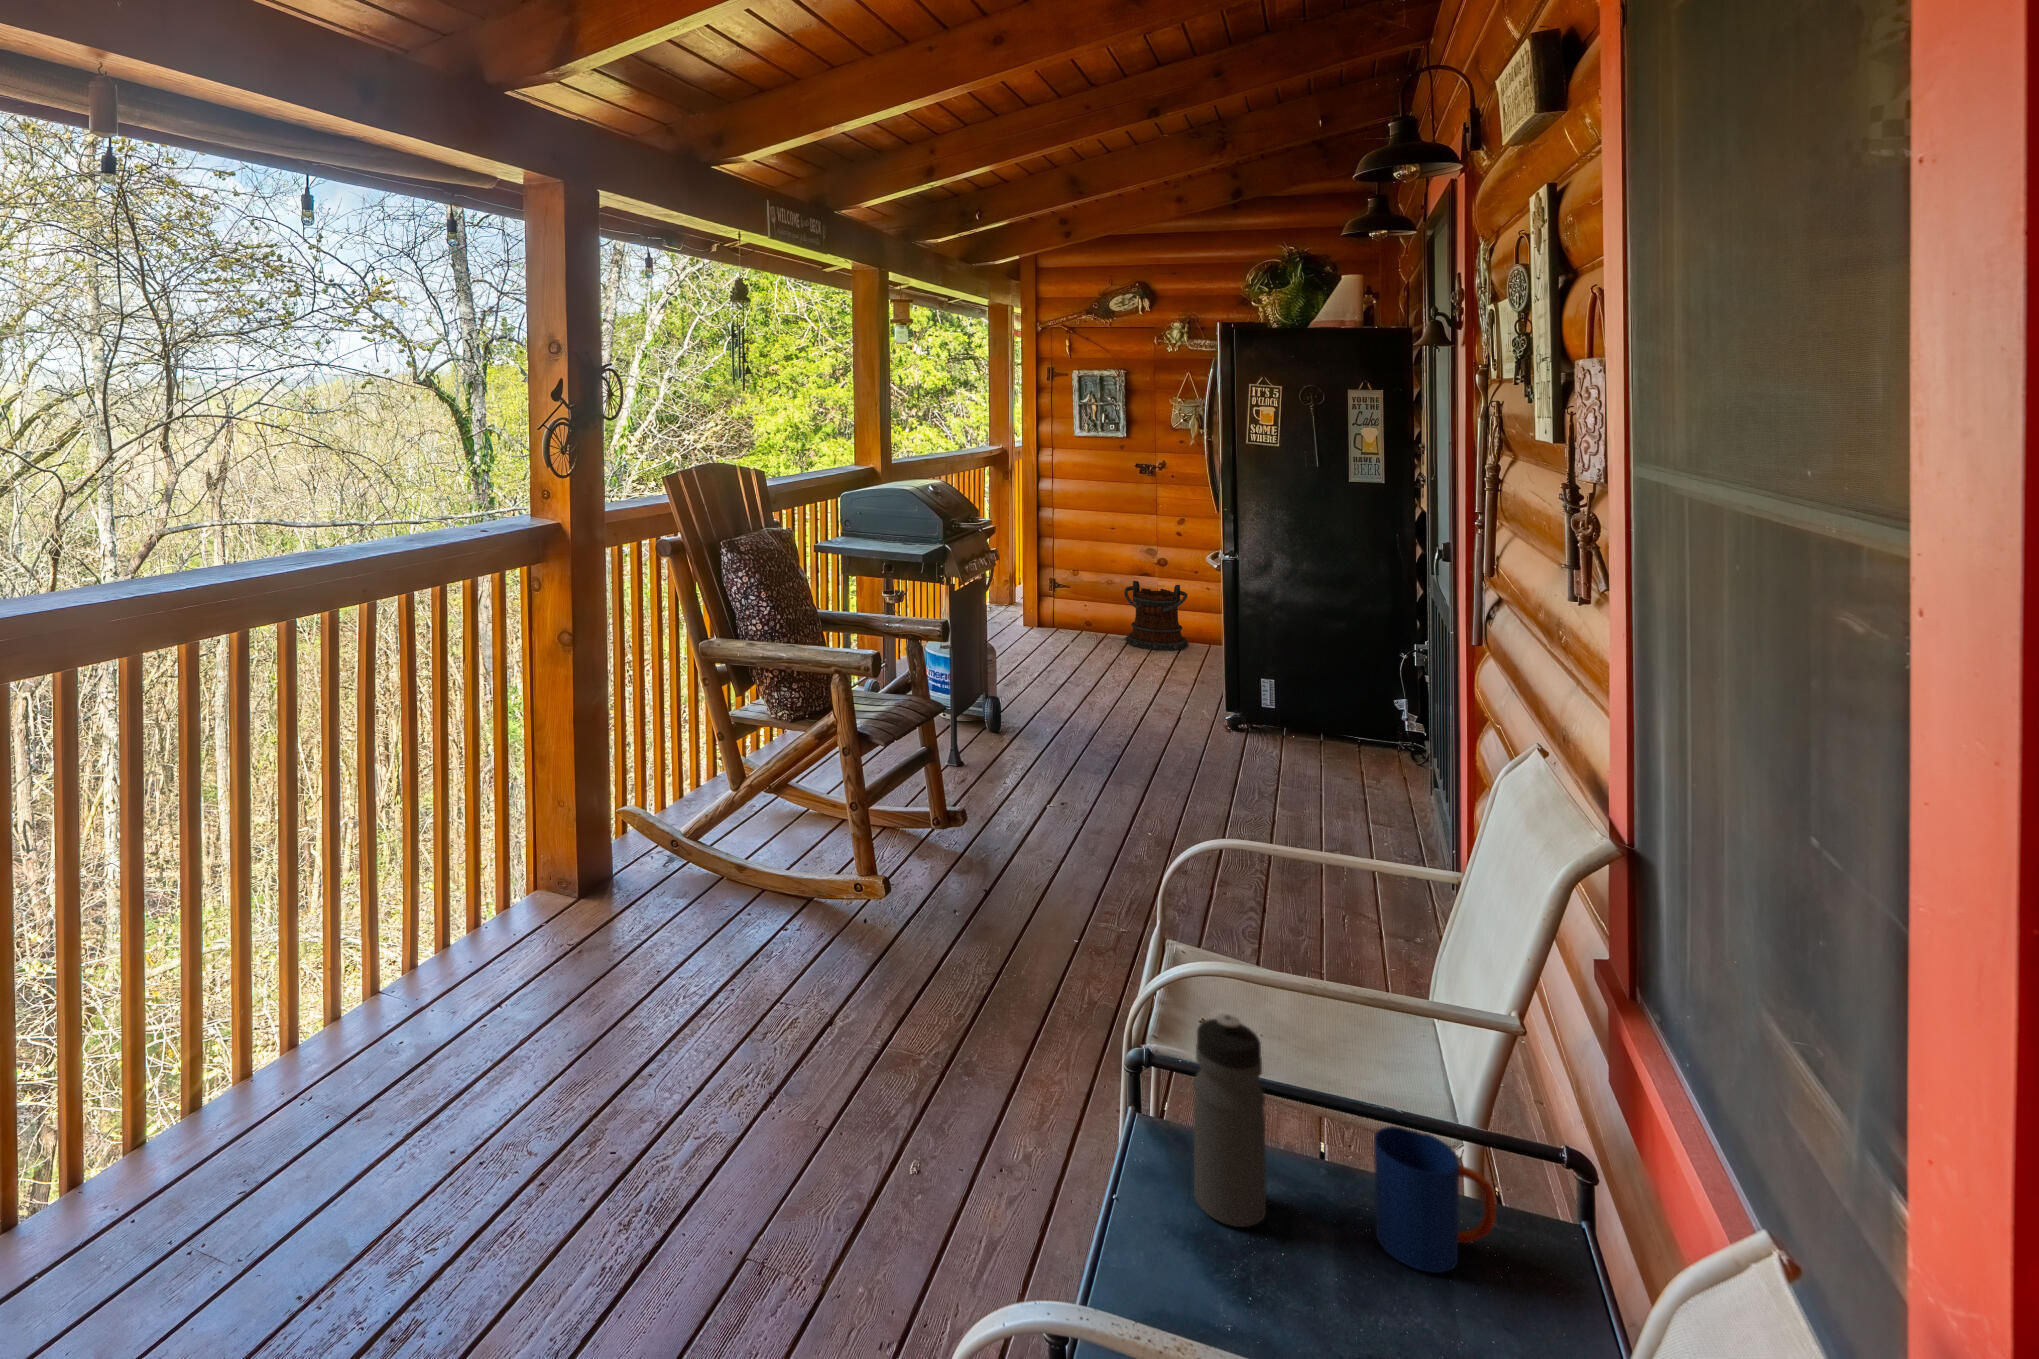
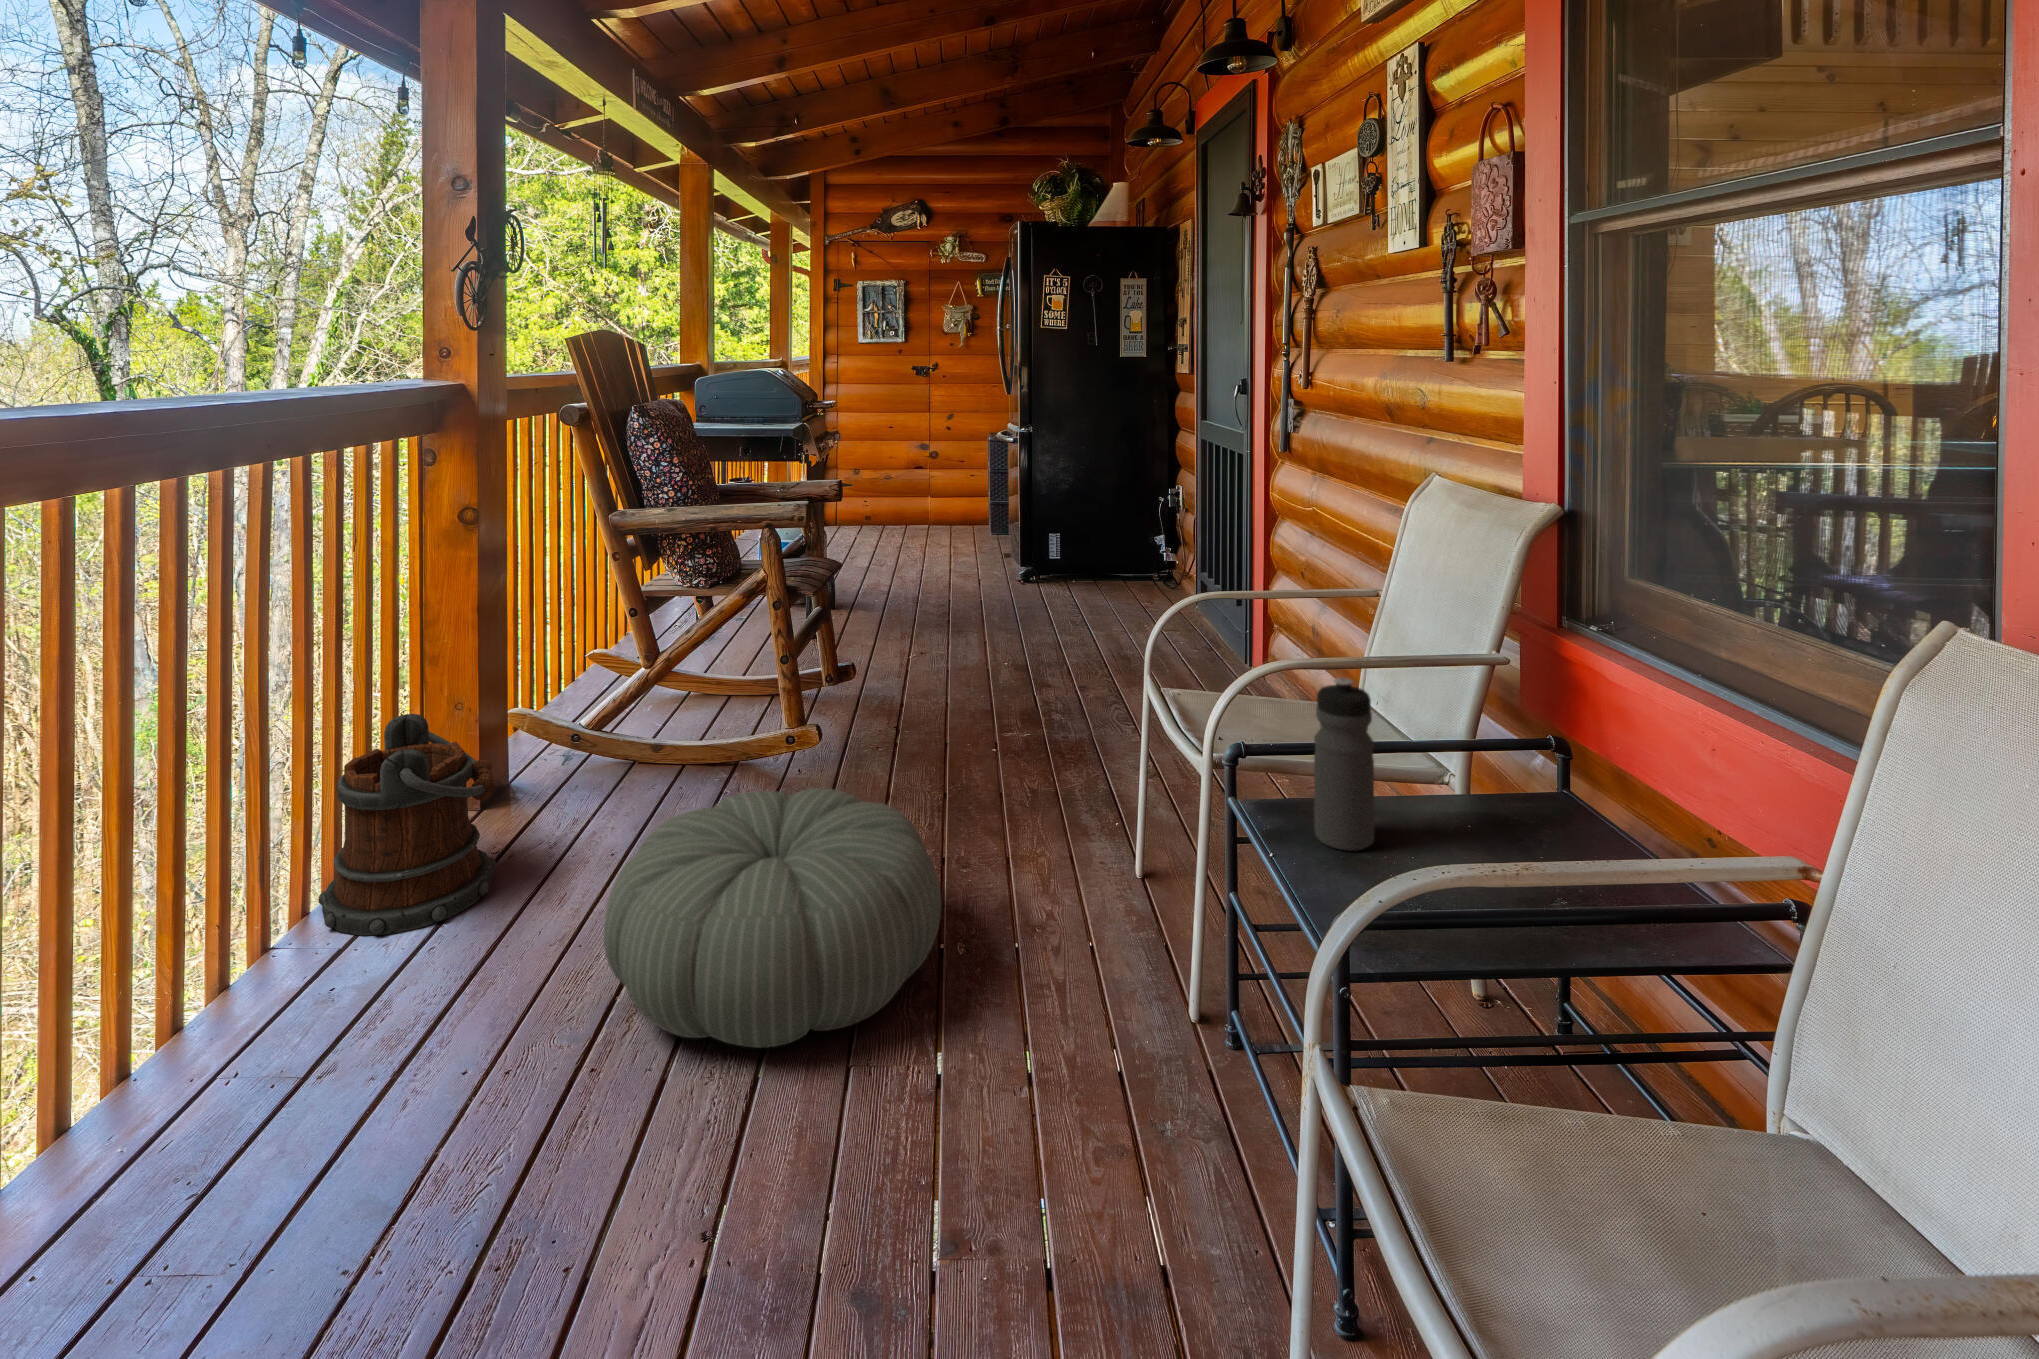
bucket: present [1124,581,1189,651] -> present [318,714,496,936]
pouf: none [574,953,884,1222] -> present [604,788,941,1048]
mug: present [1374,1126,1496,1273] -> none [1446,740,1531,840]

